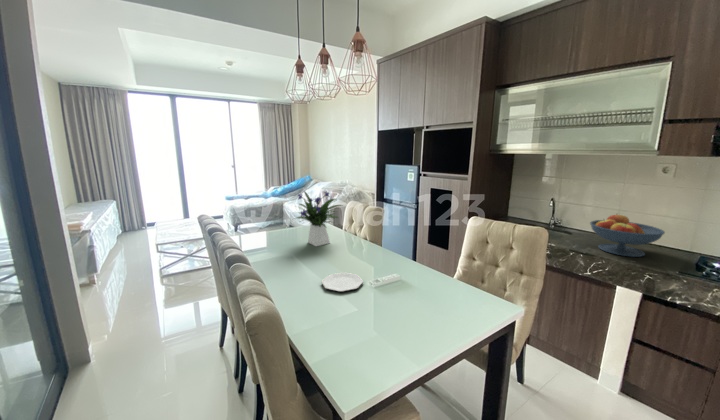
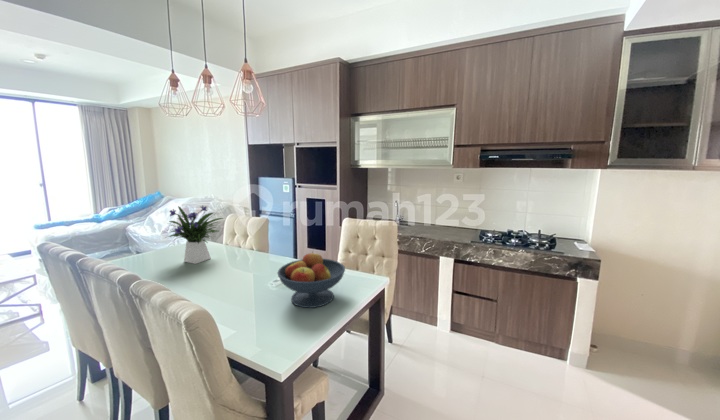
fruit bowl: present [590,214,665,257] -> present [278,253,345,308]
plate: present [322,272,363,292] -> none [216,281,260,298]

